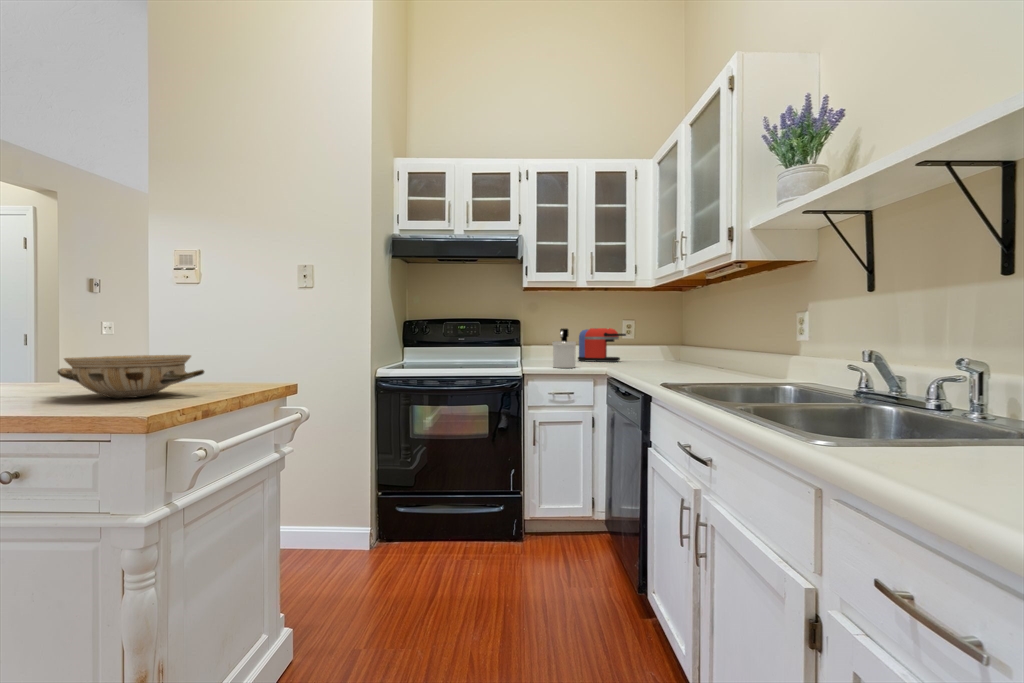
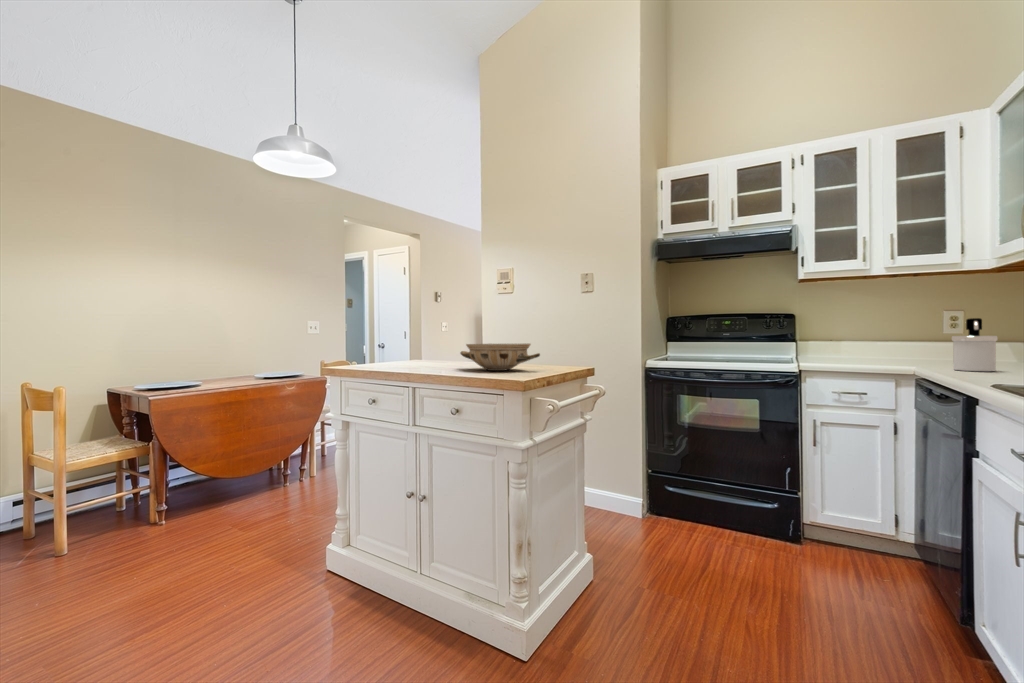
coffee maker: present [578,328,626,362] -> none [872,321,946,361]
soap dispenser: present [552,329,576,368] -> present [952,318,997,371]

